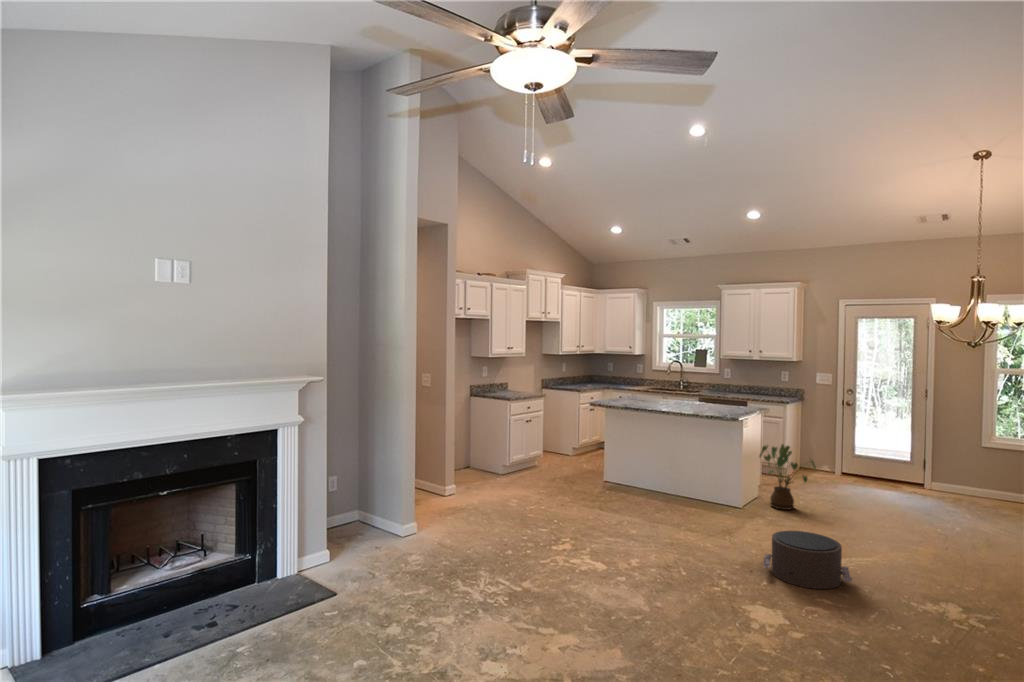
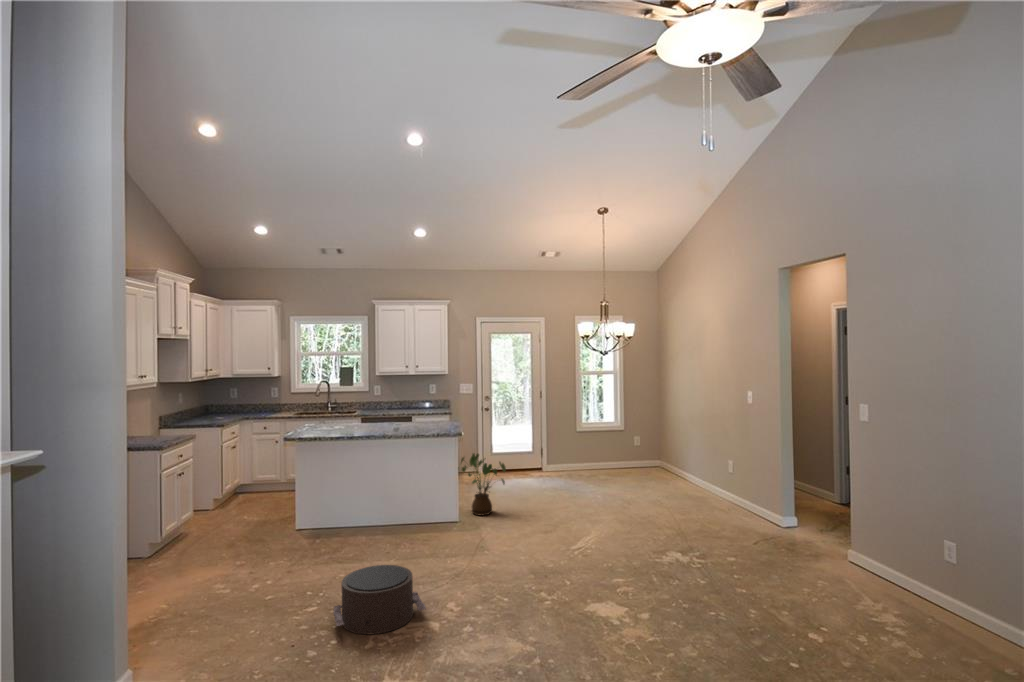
pouf: present [763,531,852,589] -> present [333,565,426,634]

